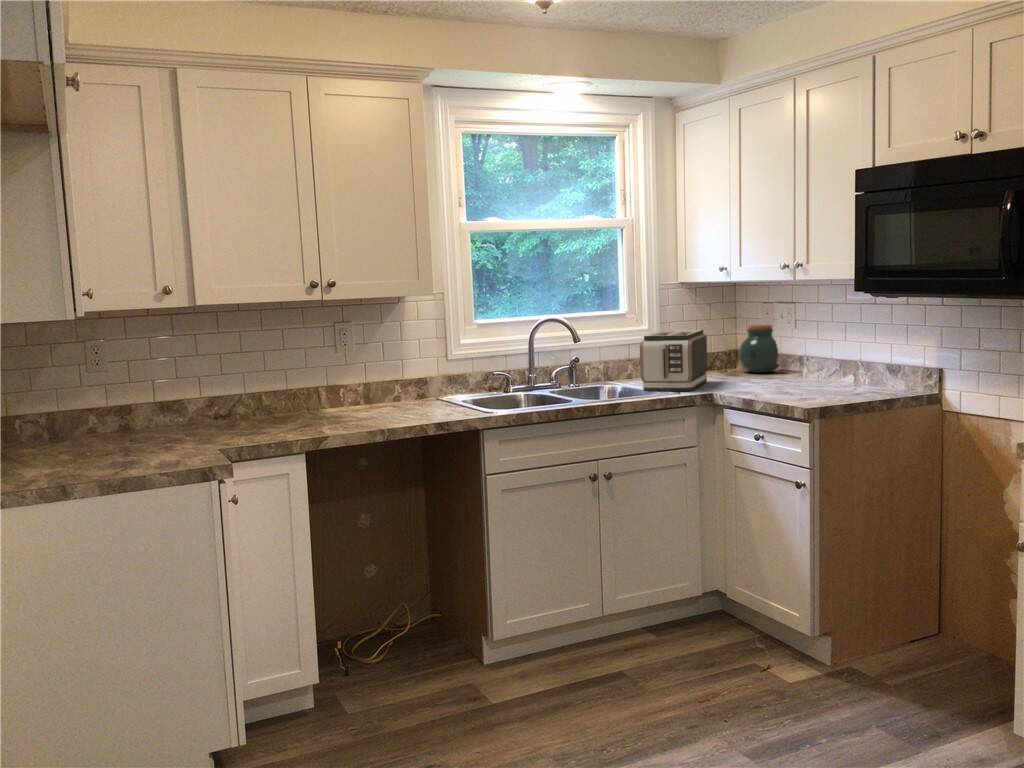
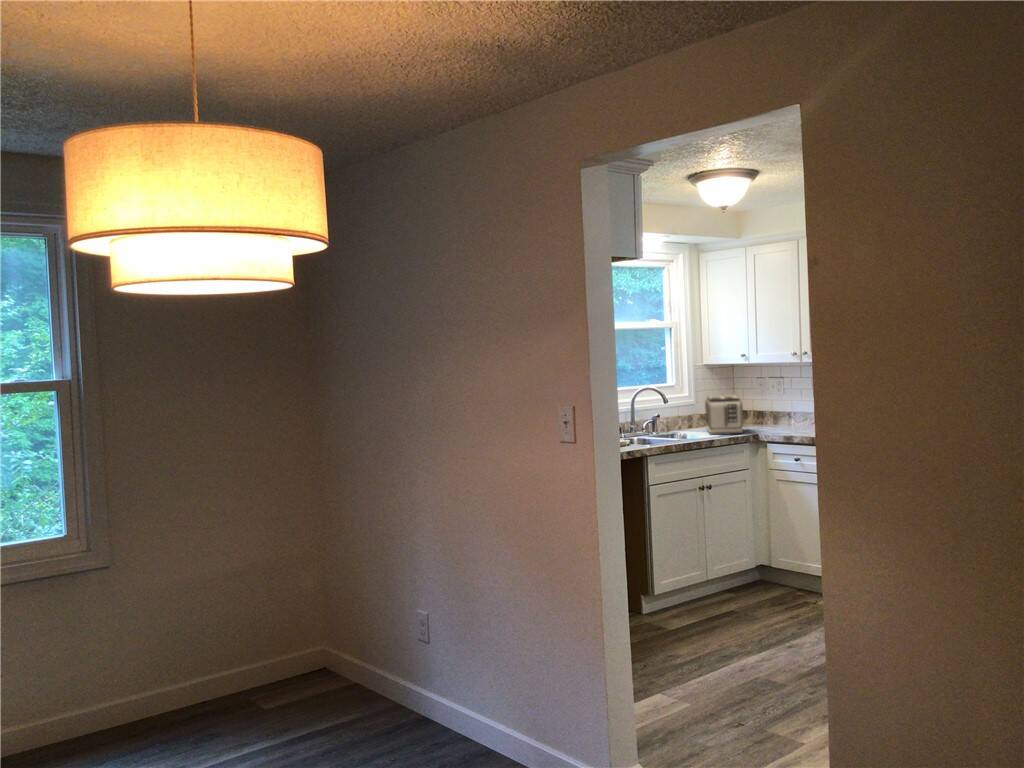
jar: present [739,324,780,373] -> none [743,392,773,424]

